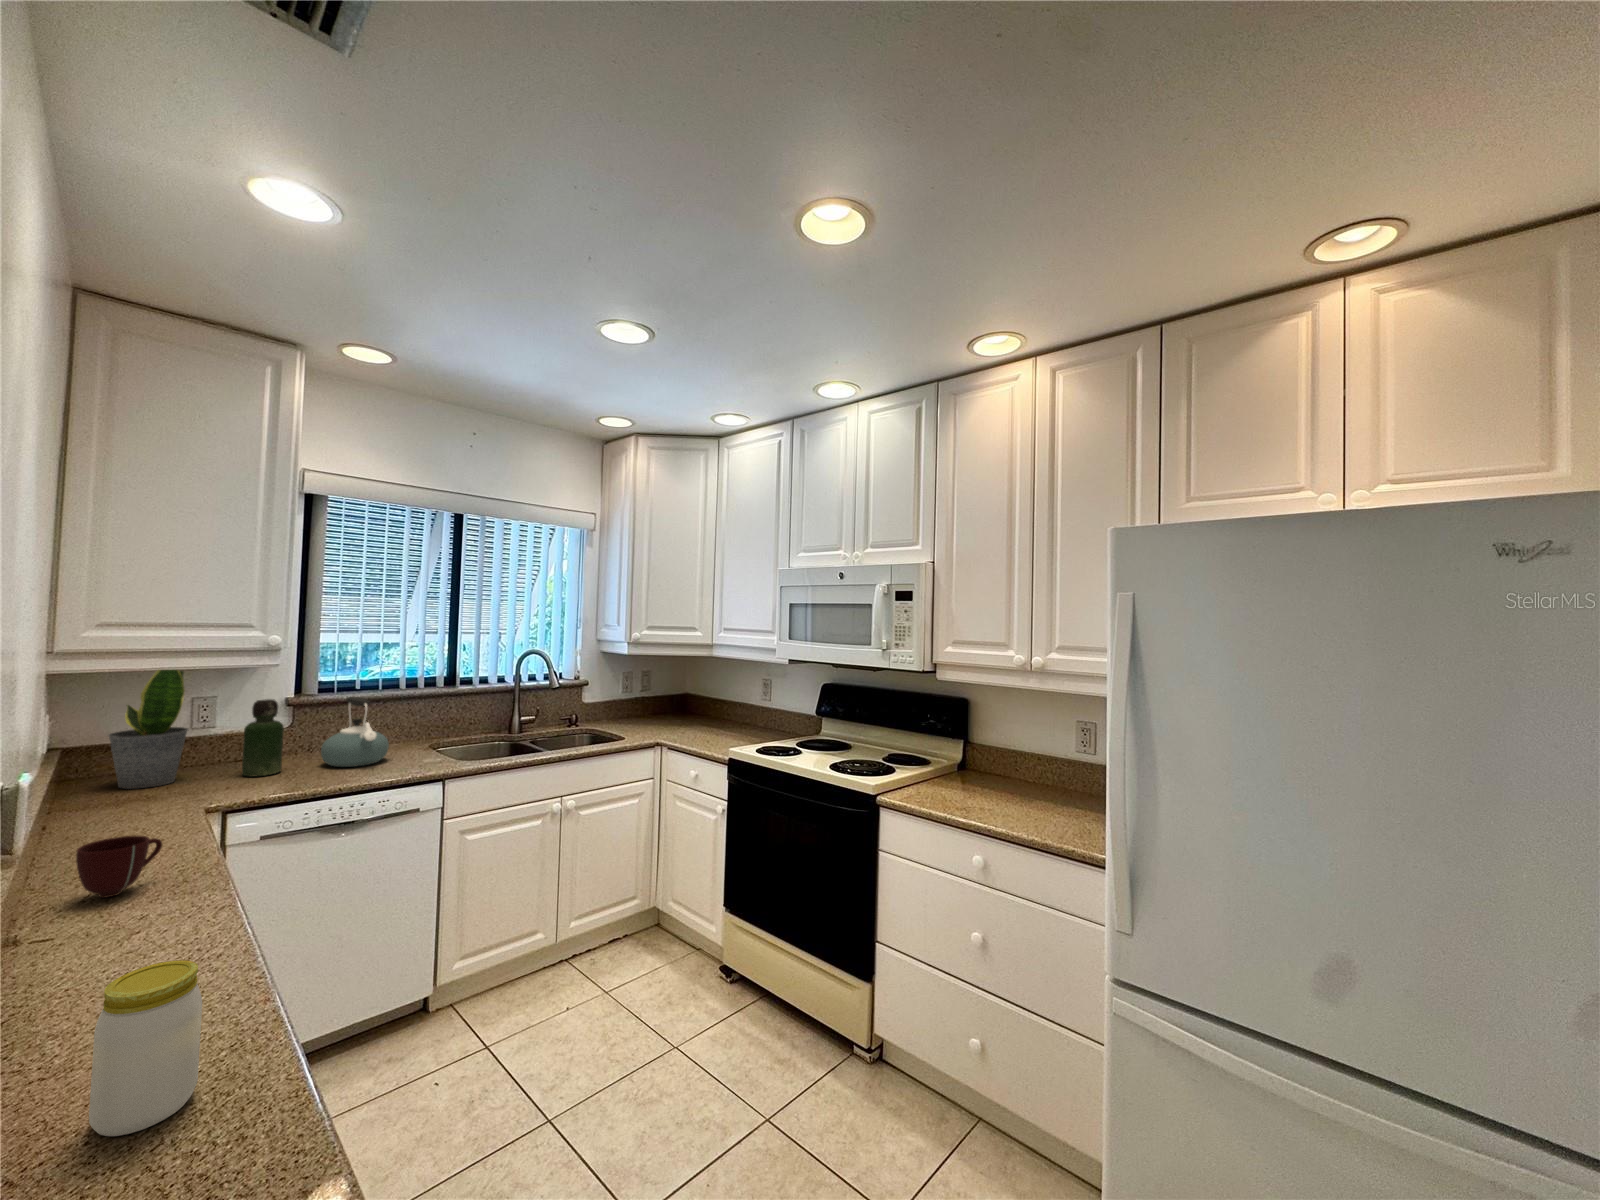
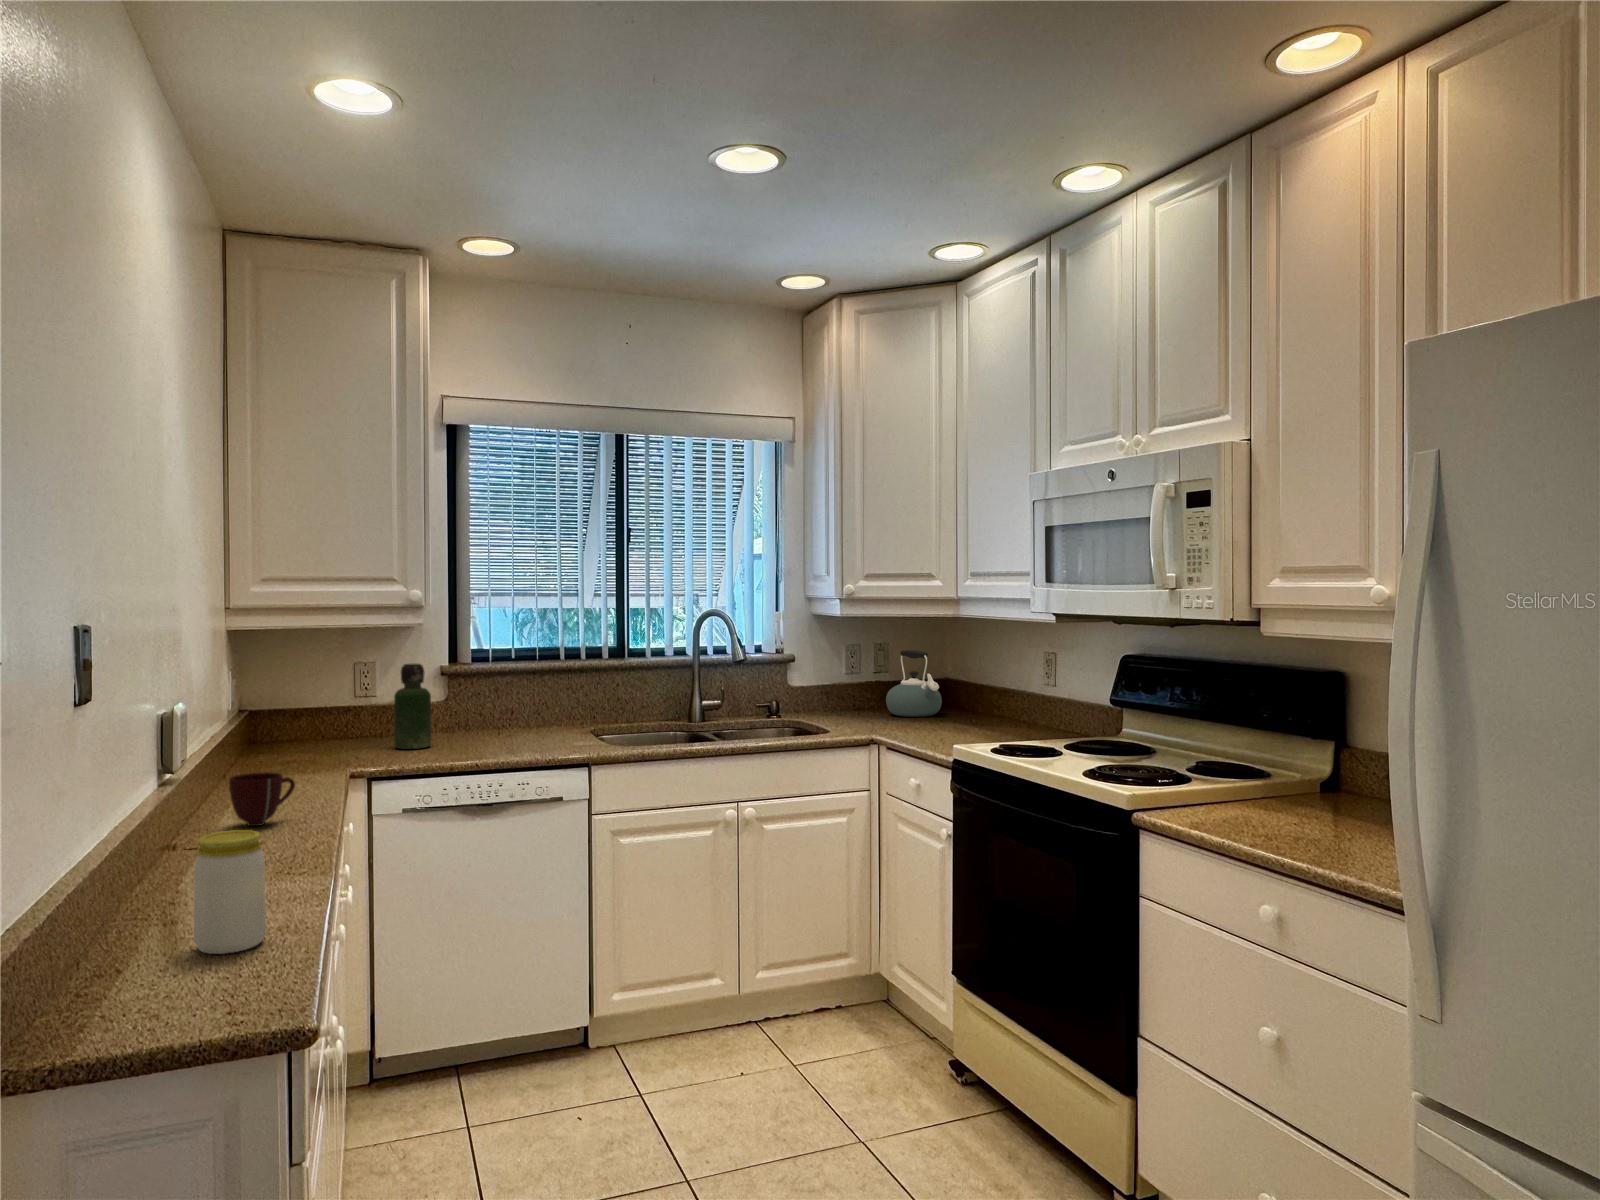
potted plant: present [109,670,188,789] -> none [279,616,347,753]
kettle: present [321,697,389,767] -> present [886,650,942,717]

